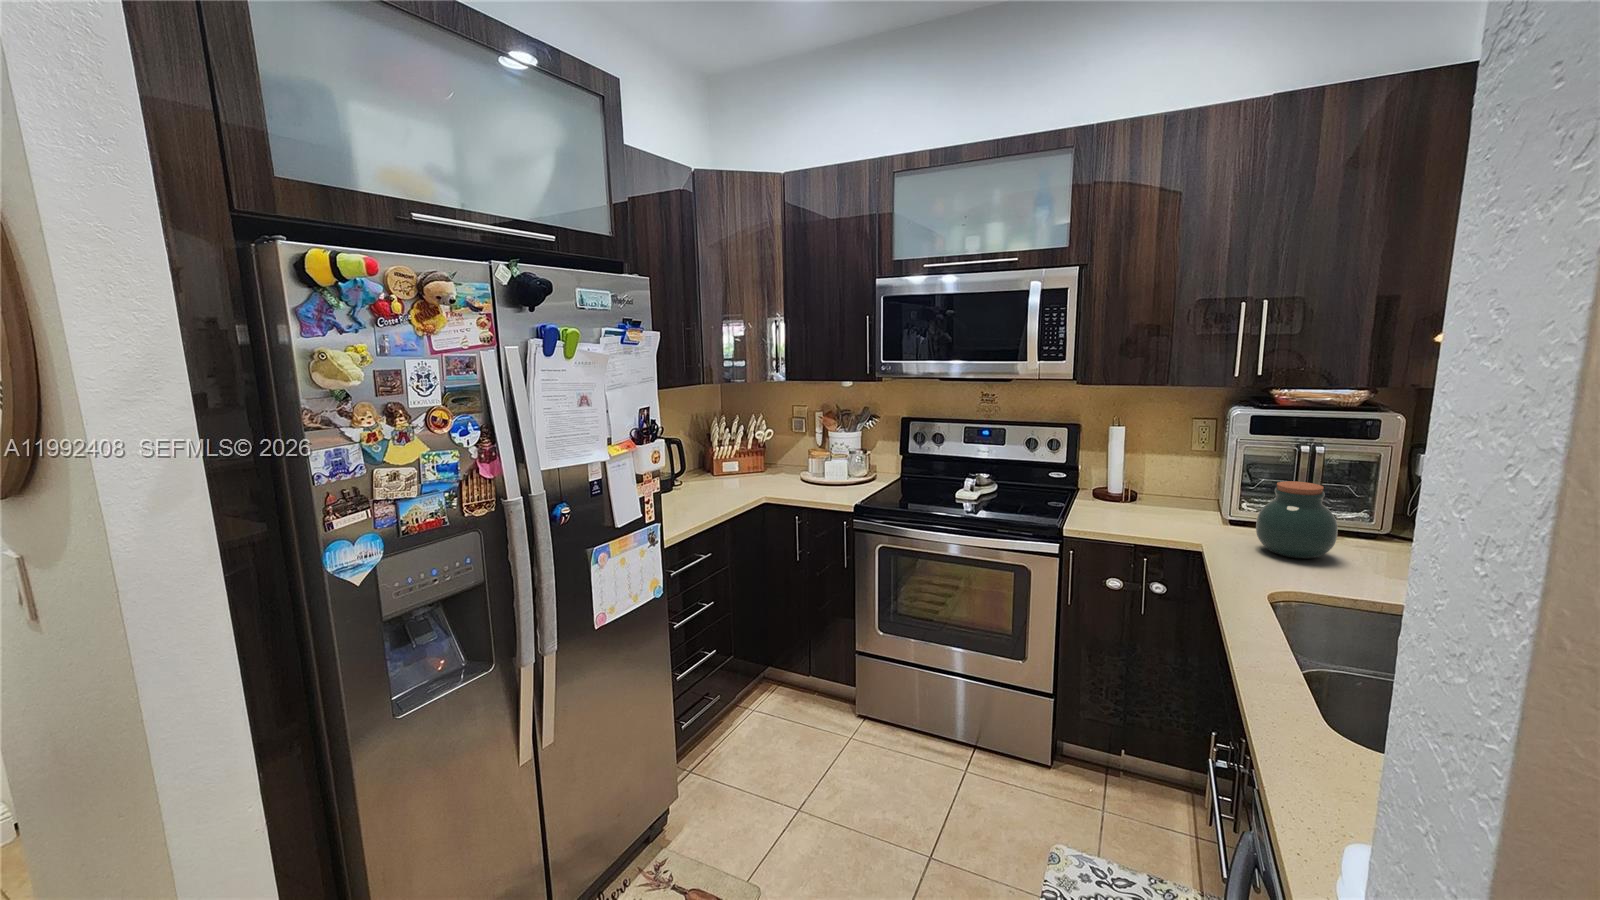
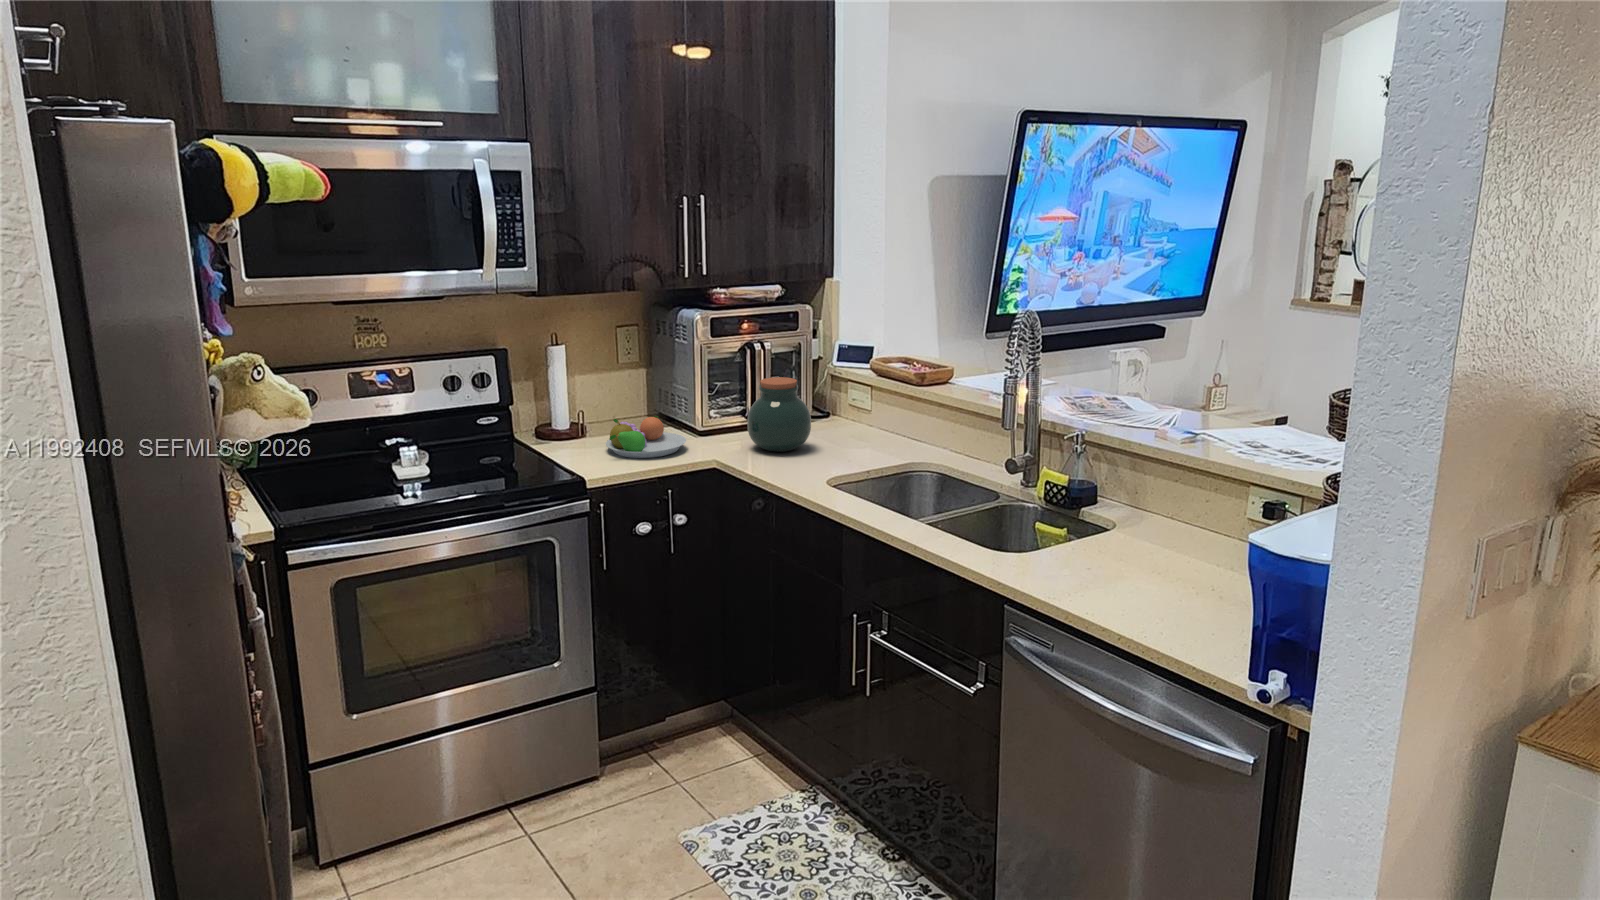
fruit bowl: none [1114,491,1198,530] -> present [606,416,686,458]

